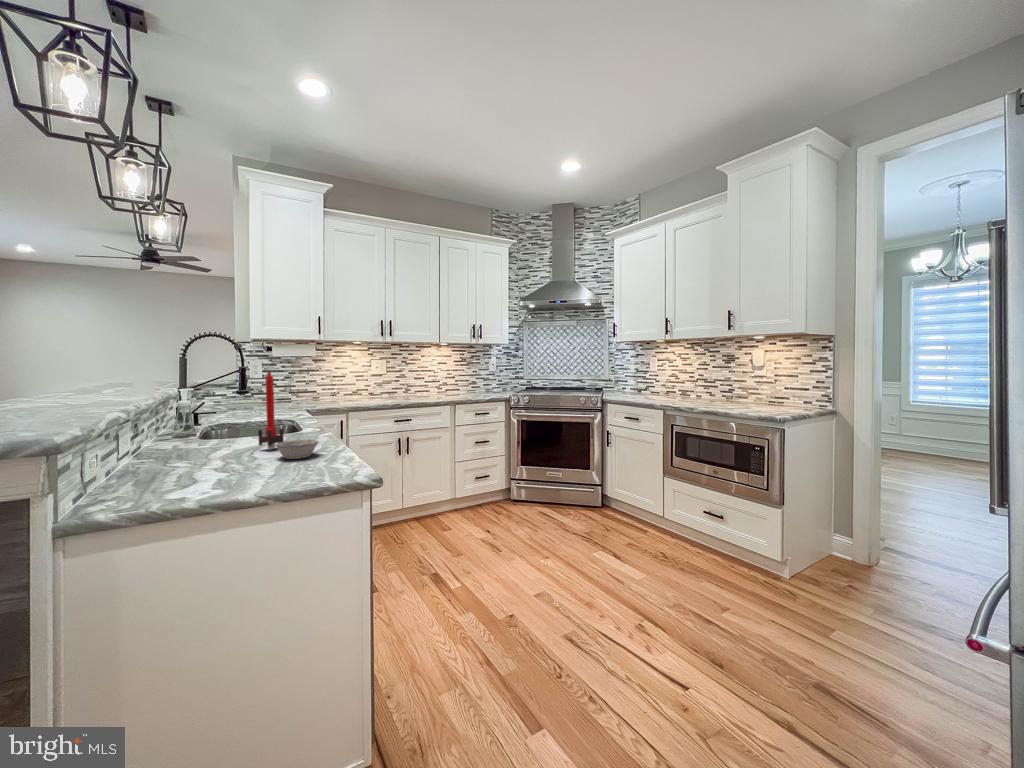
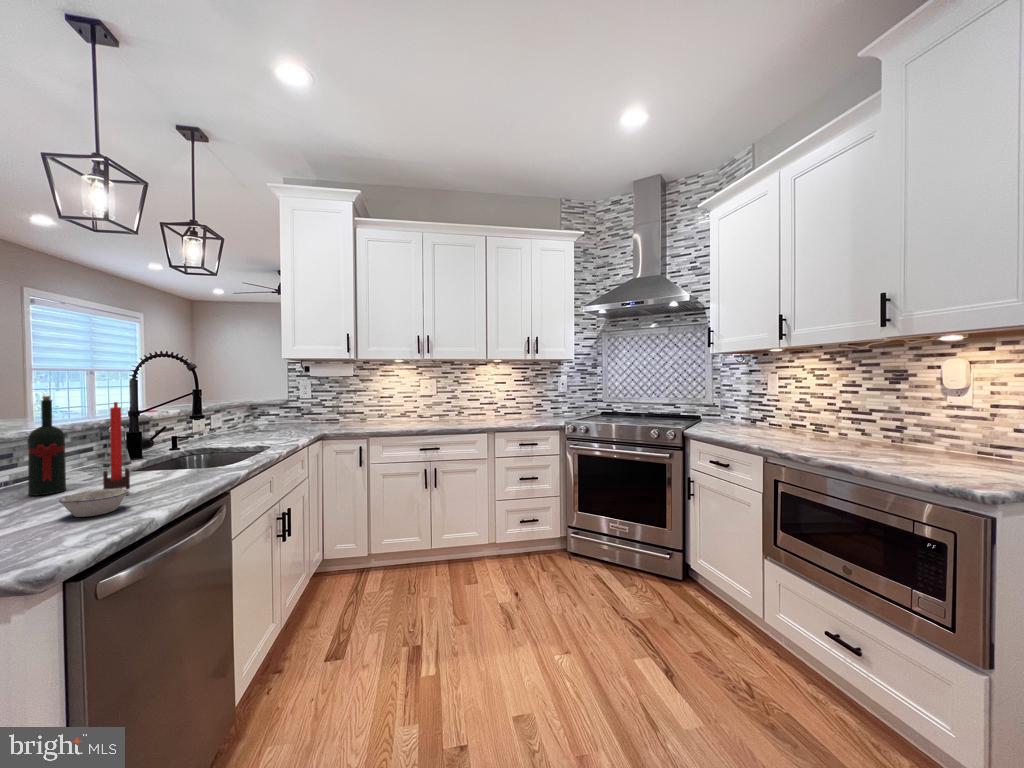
wine bottle: none [174,367,204,455] -> present [28,396,66,495]

